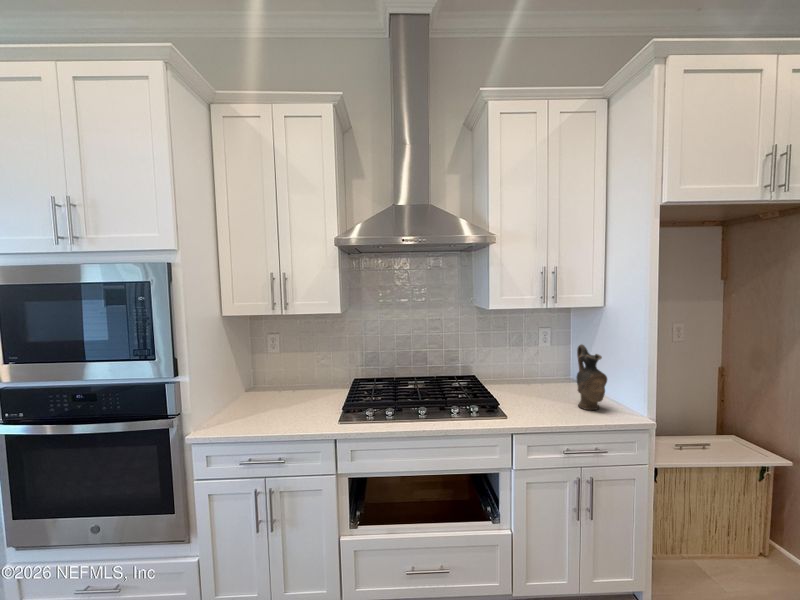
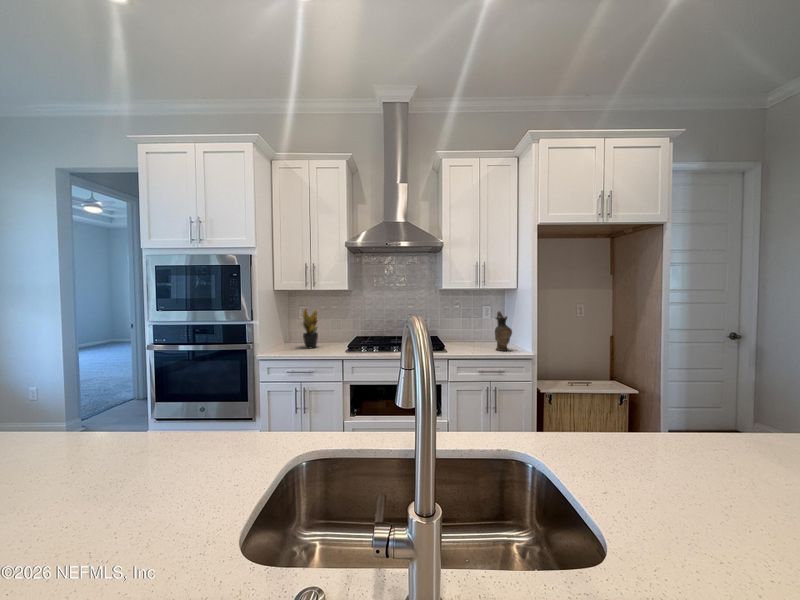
potted plant: none [258,338,304,407] -> present [302,308,319,348]

